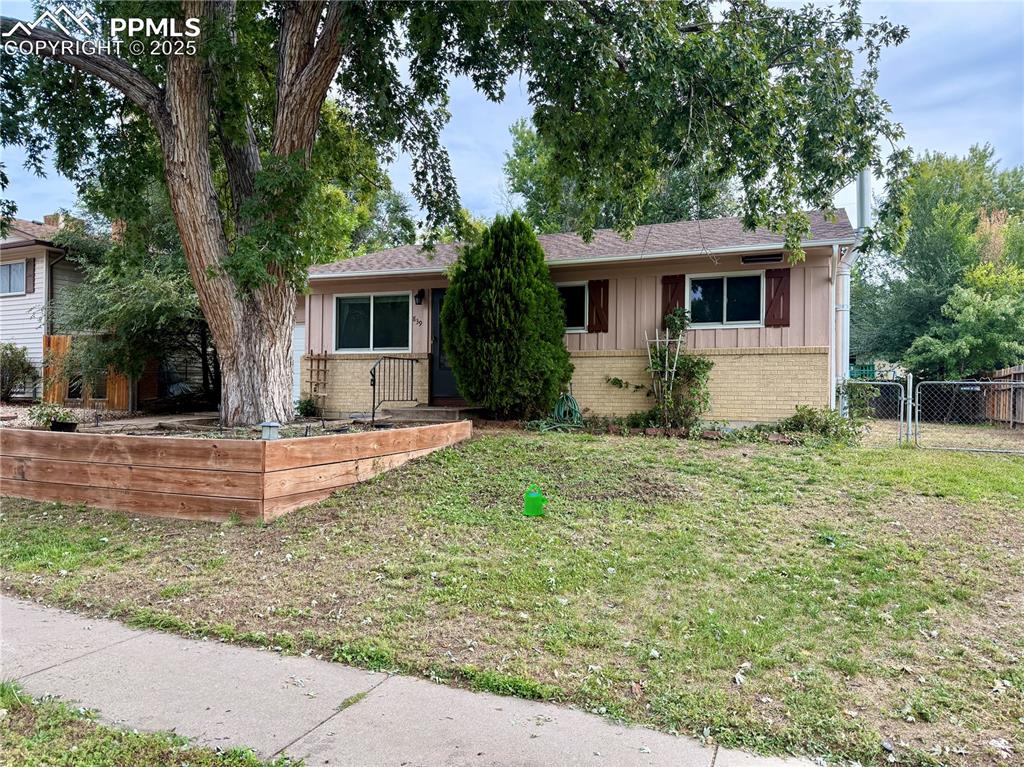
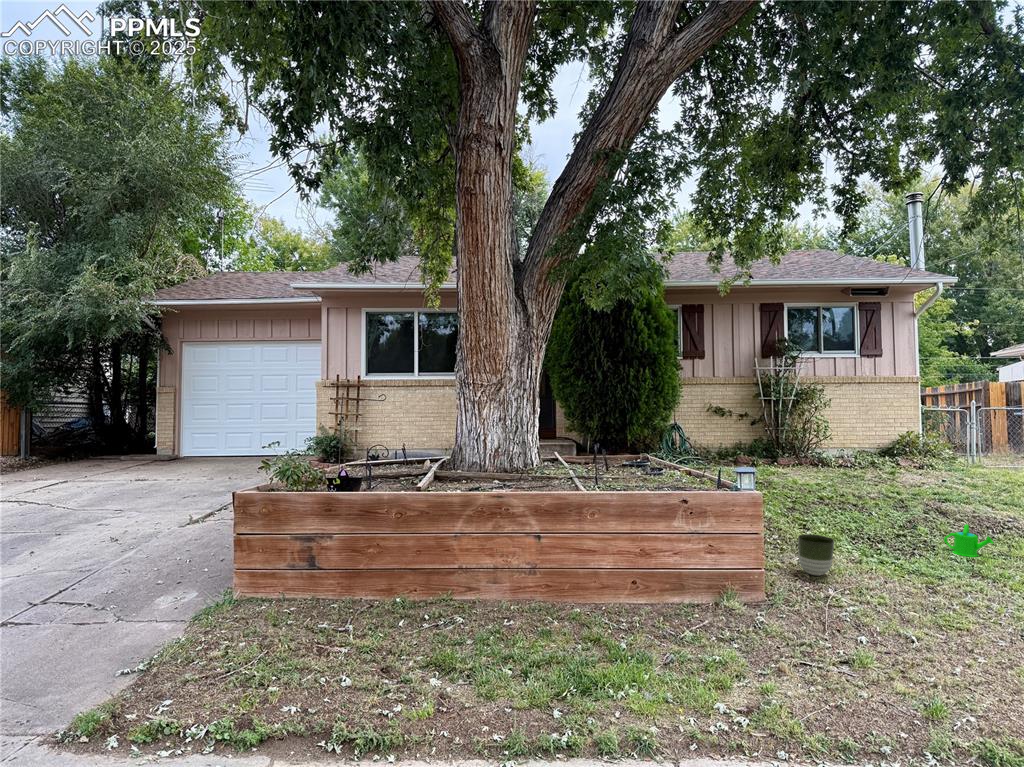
planter: none [328,481,357,516] -> present [798,534,834,576]

